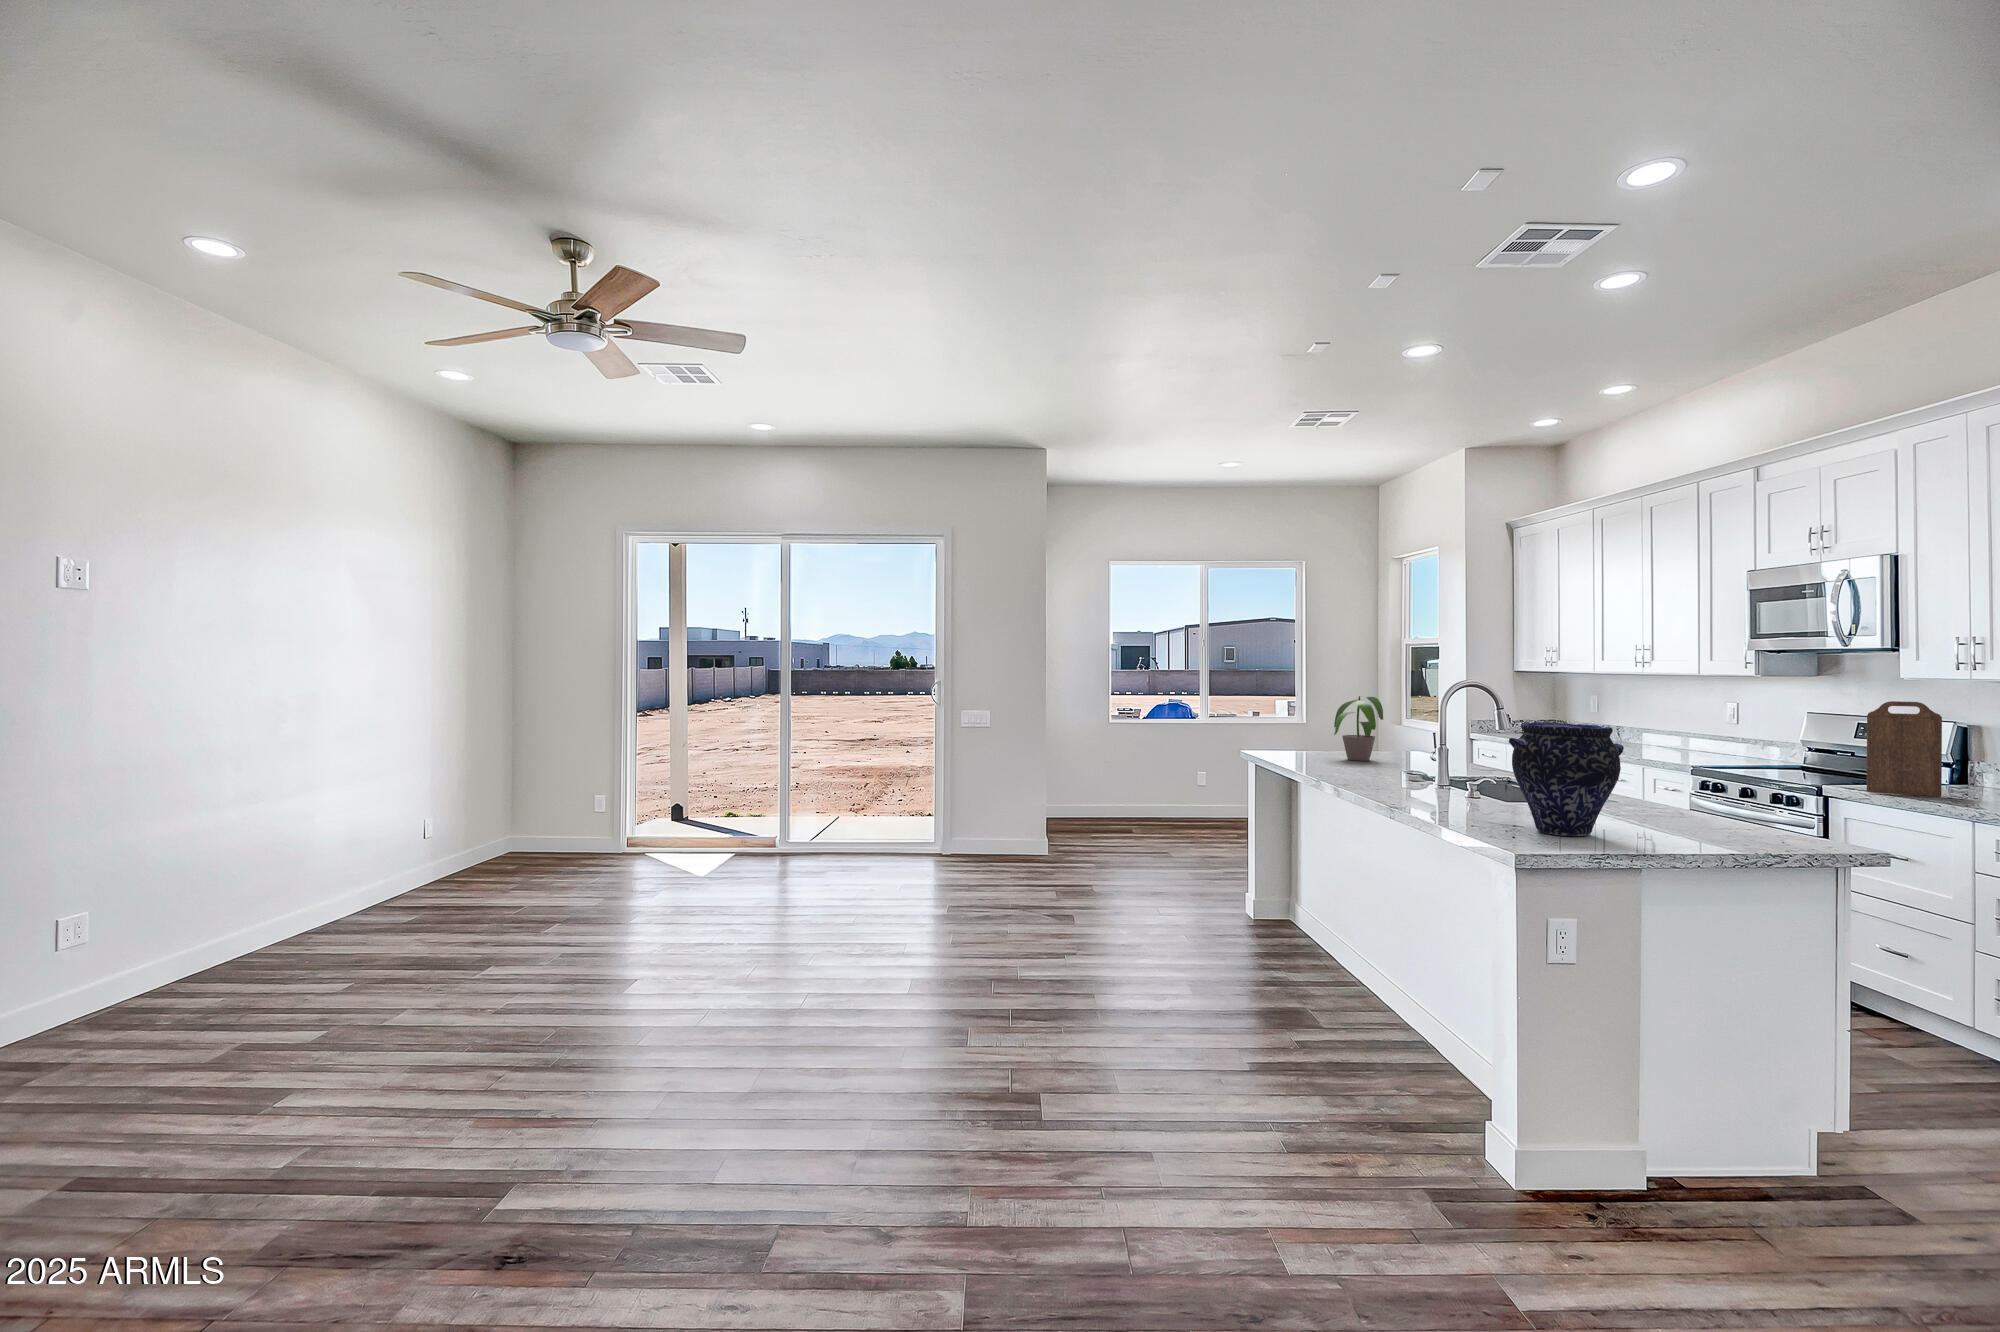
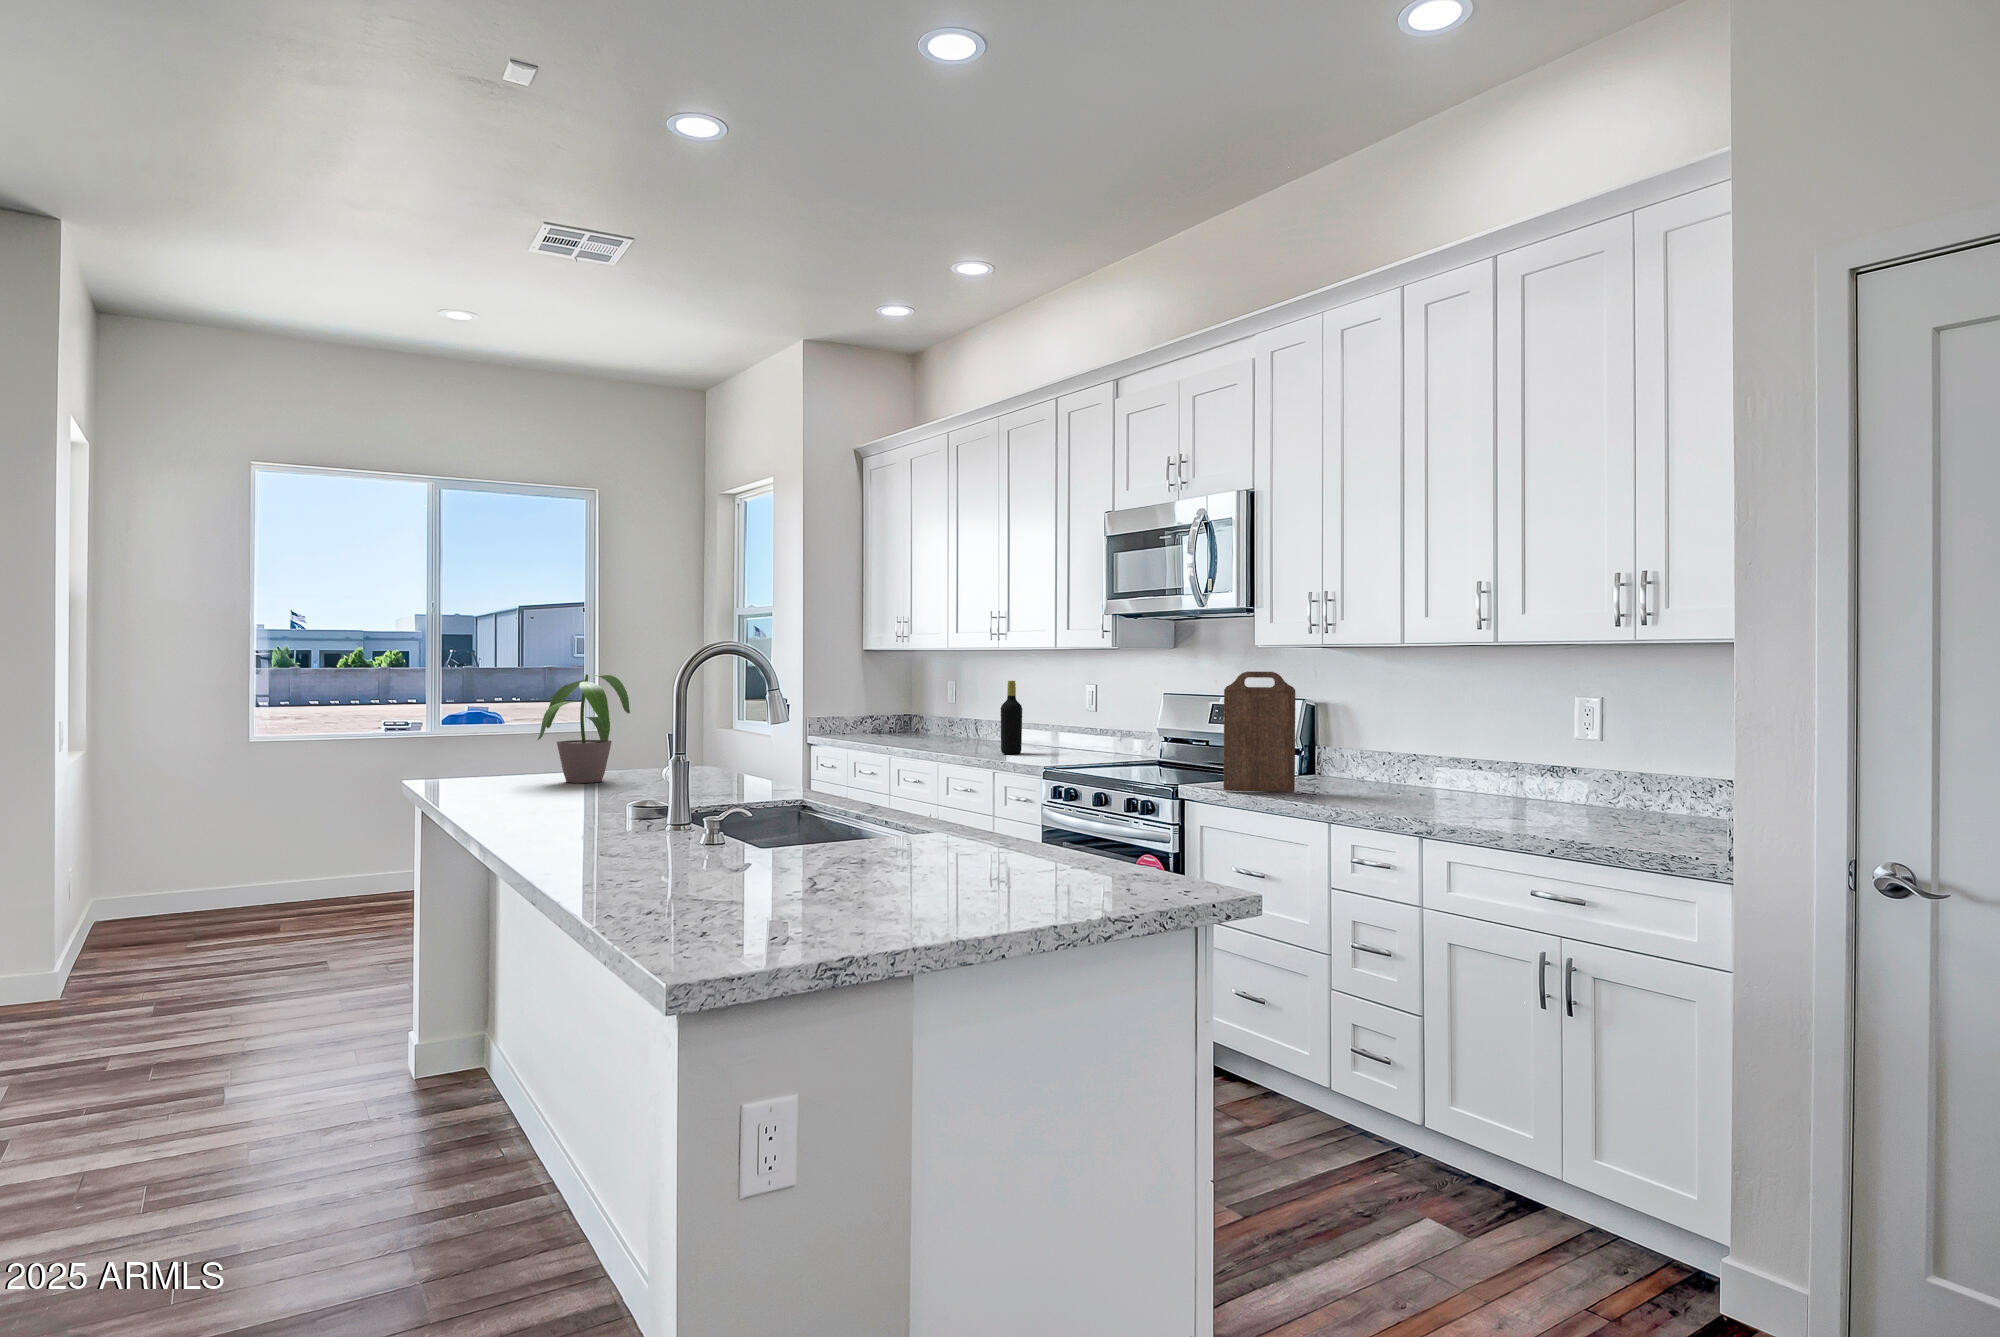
bottle: none [1645,699,1665,755] -> present [1001,681,1022,754]
vase: present [1509,722,1624,836] -> none [689,695,894,919]

